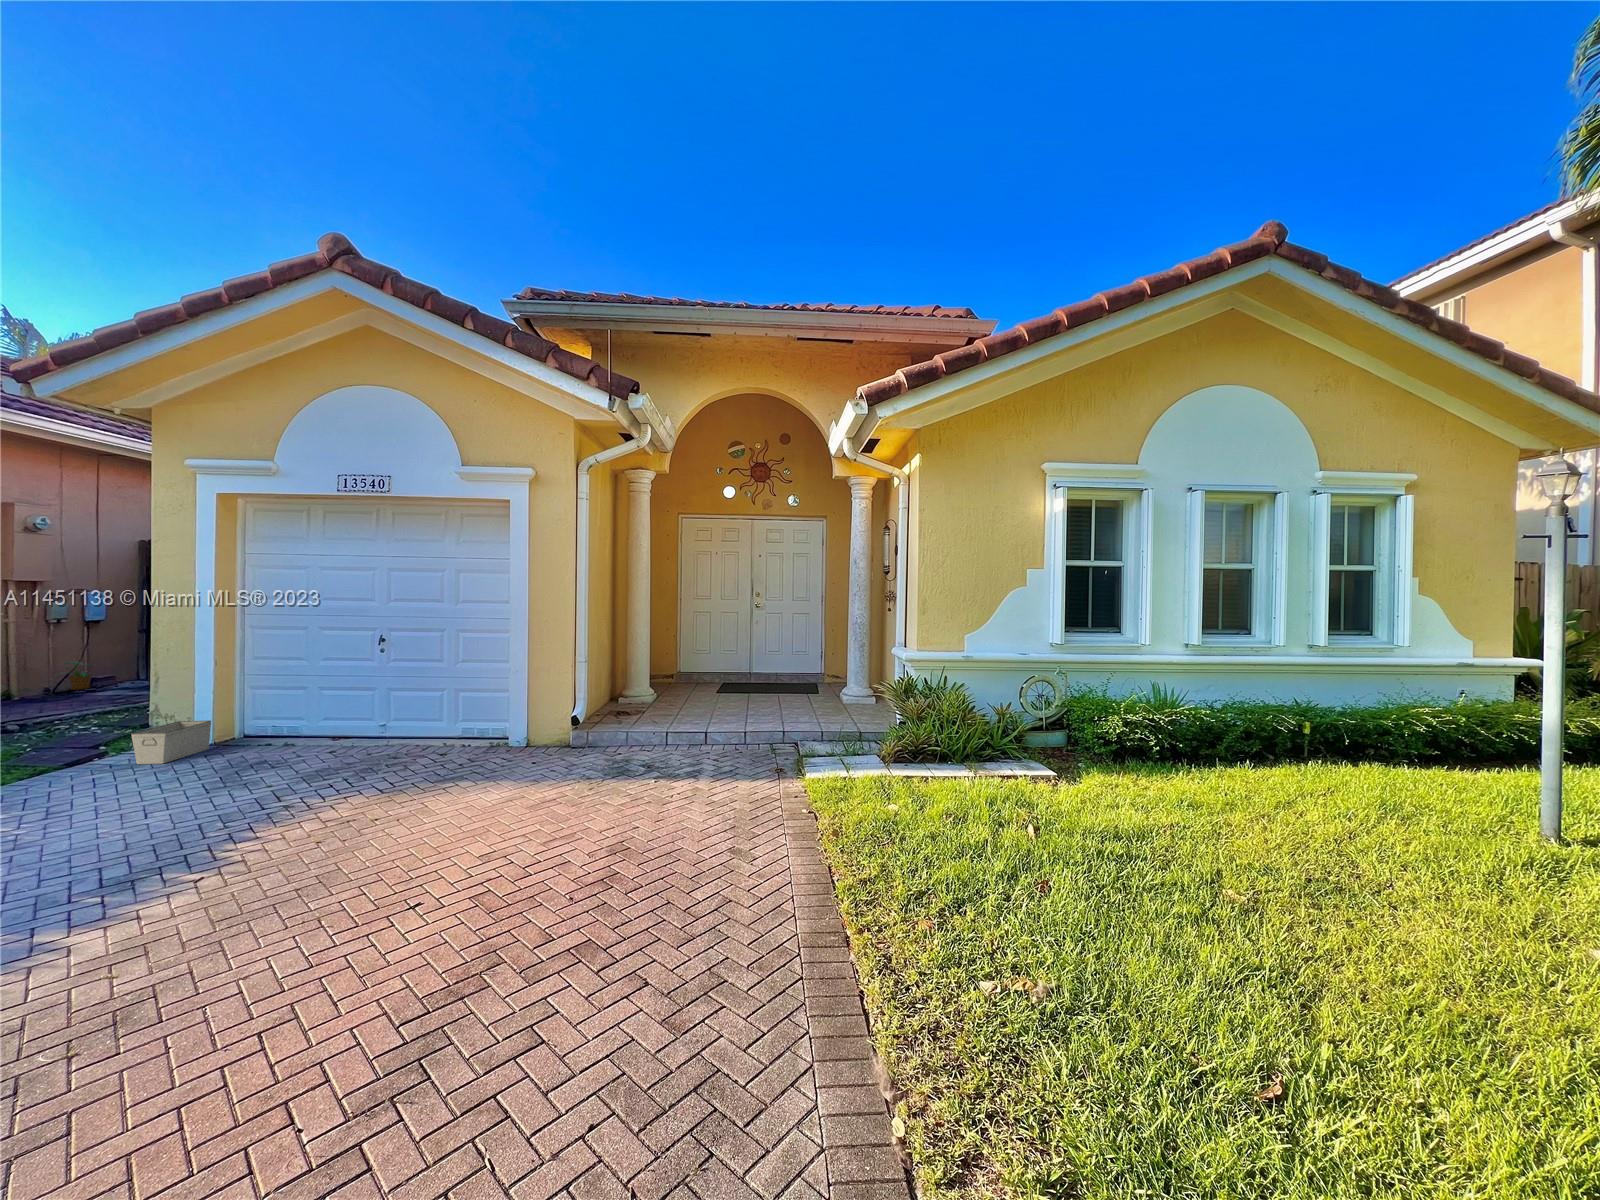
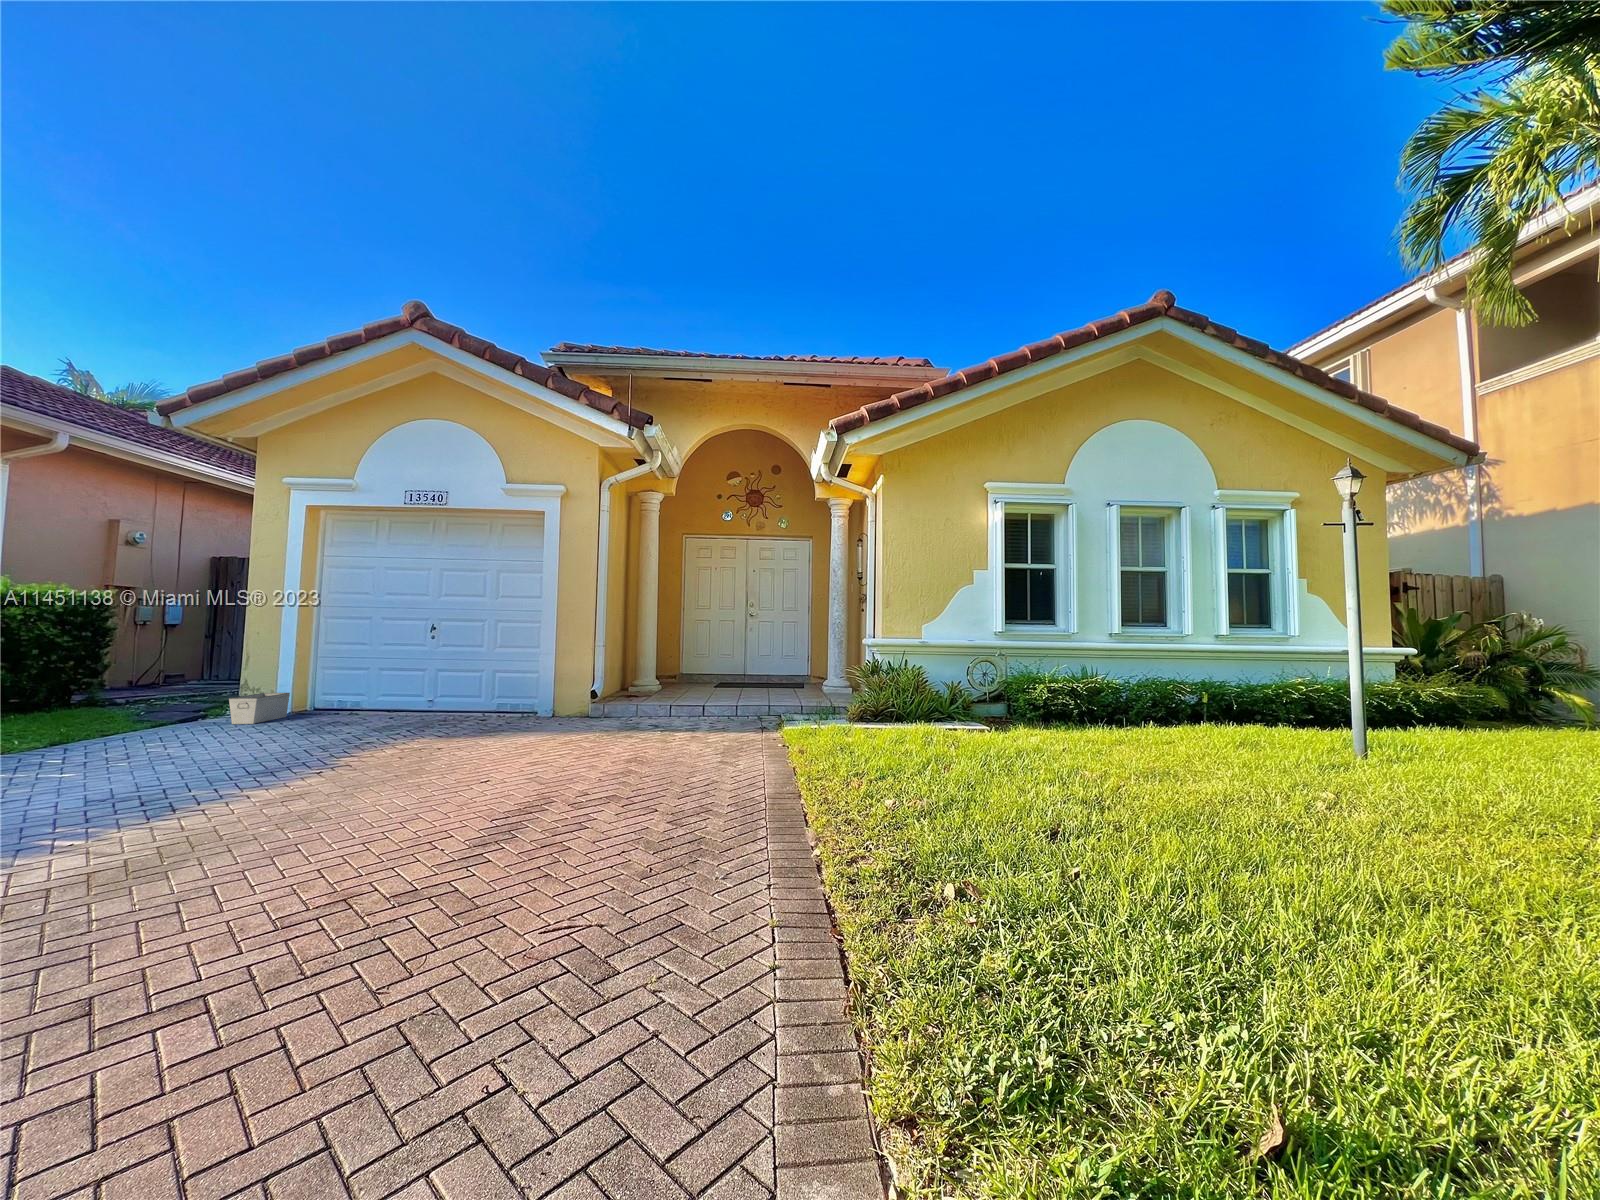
potted plant: present [59,662,92,690] -> none [132,659,168,685]

